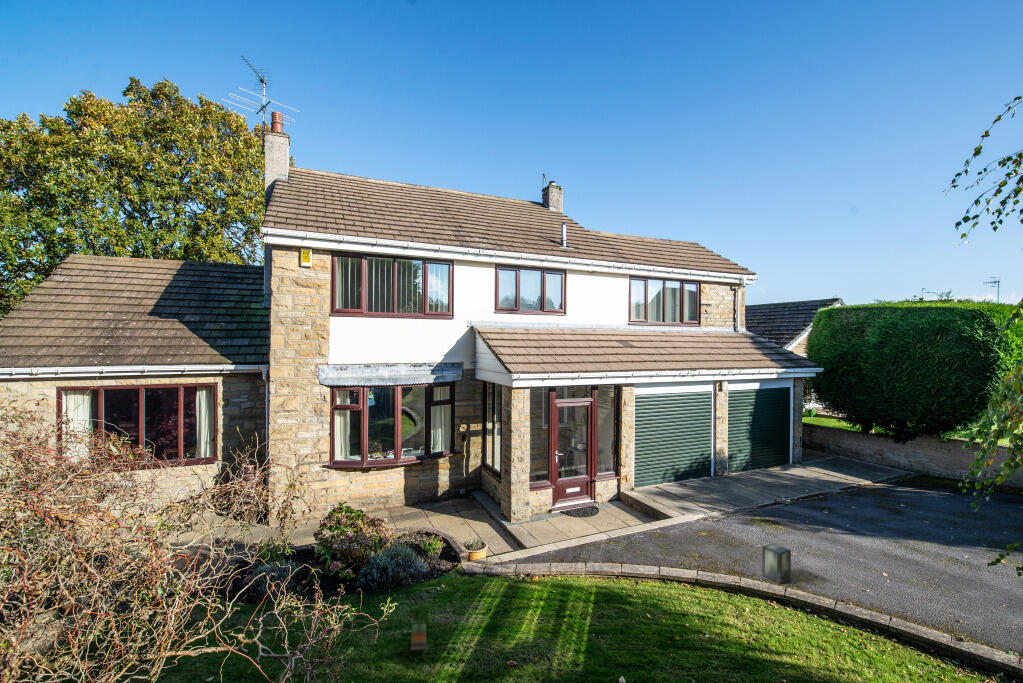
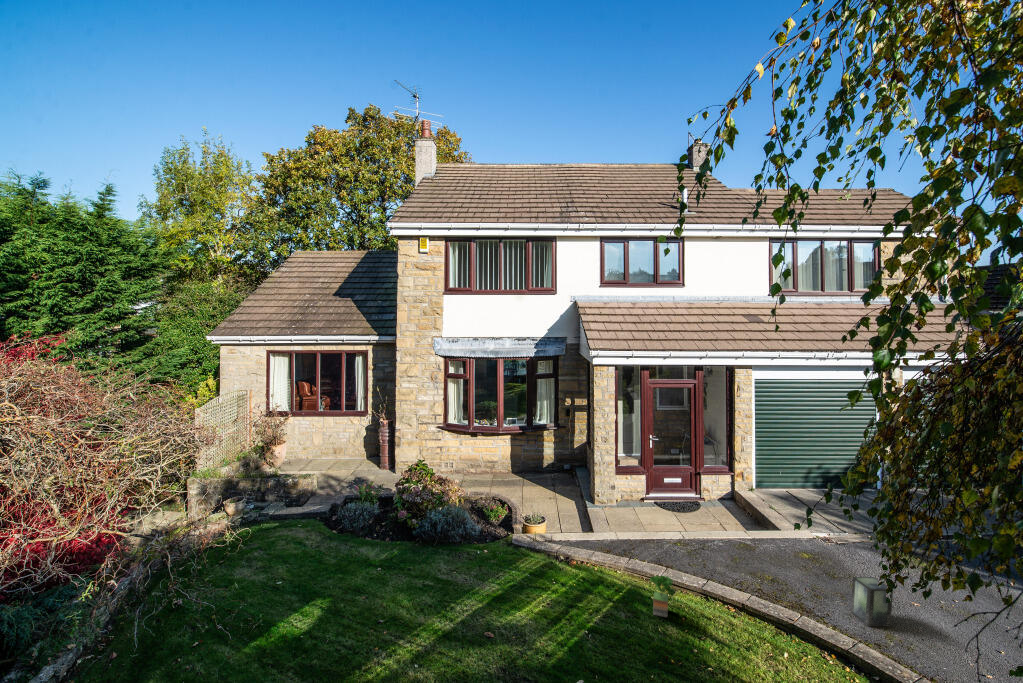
potted tree: present [408,604,432,650] -> present [650,575,675,617]

